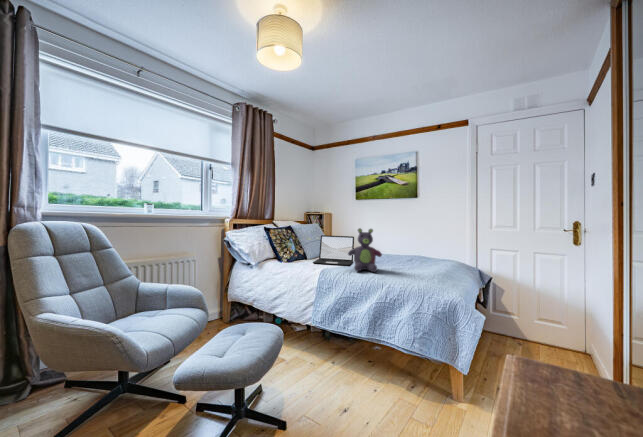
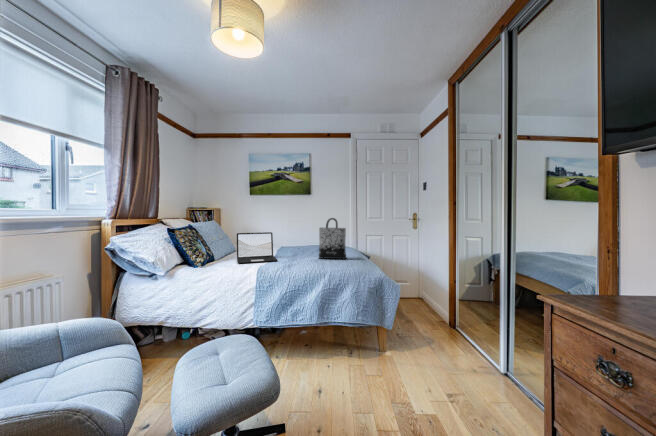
tote bag: none [396,223,427,274] -> present [319,218,347,259]
stuffed bear: present [348,228,382,272] -> none [280,224,311,265]

